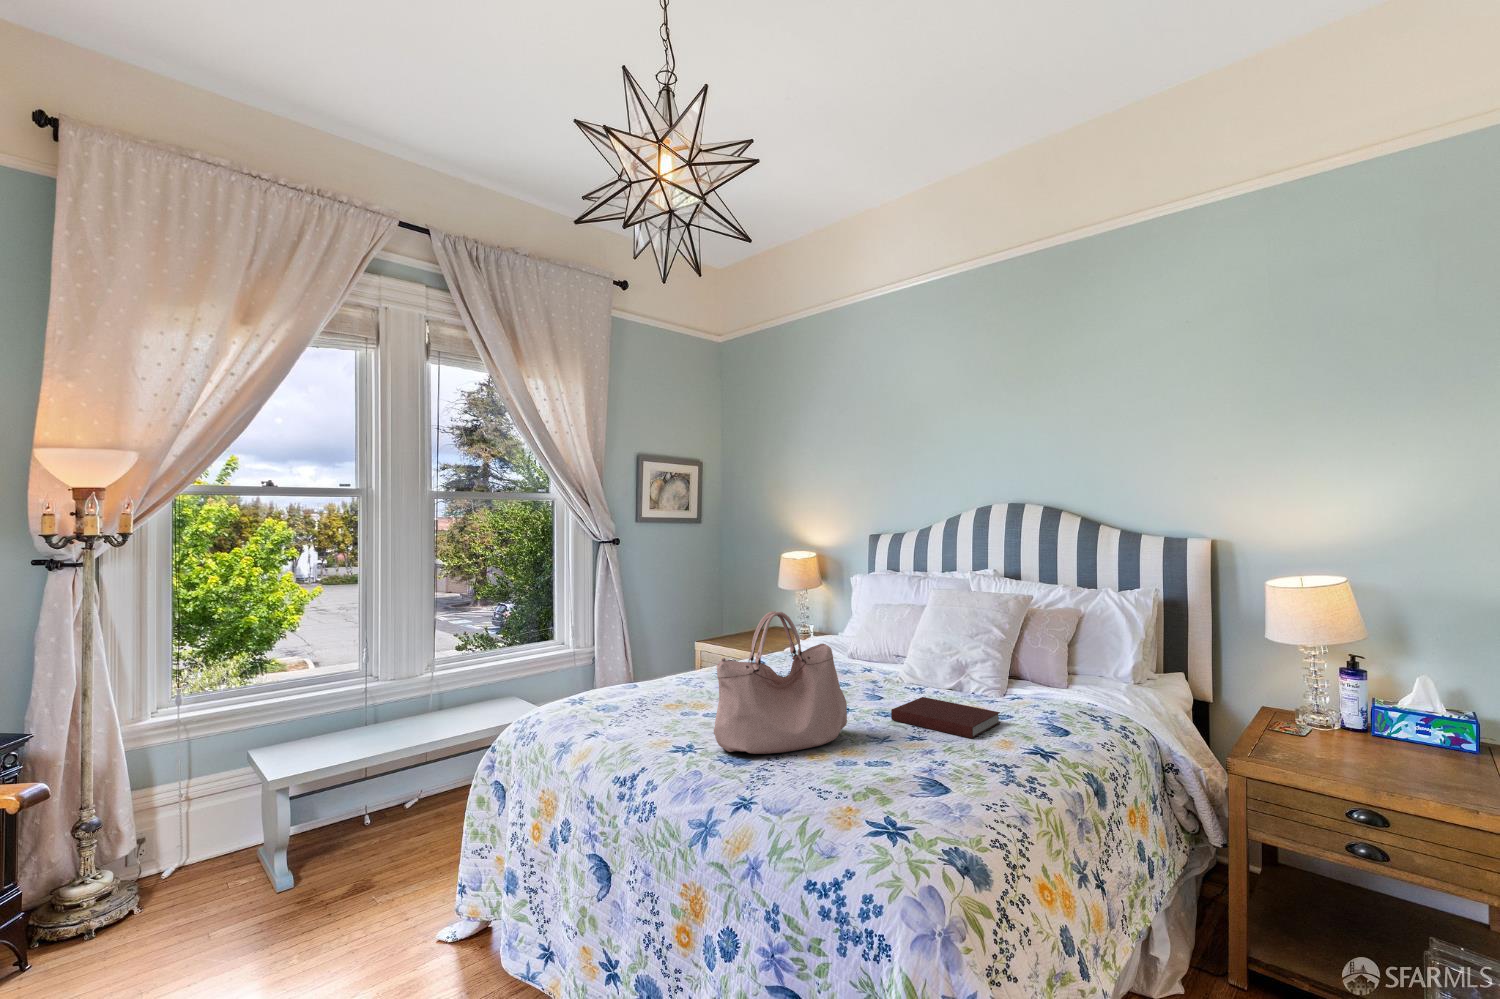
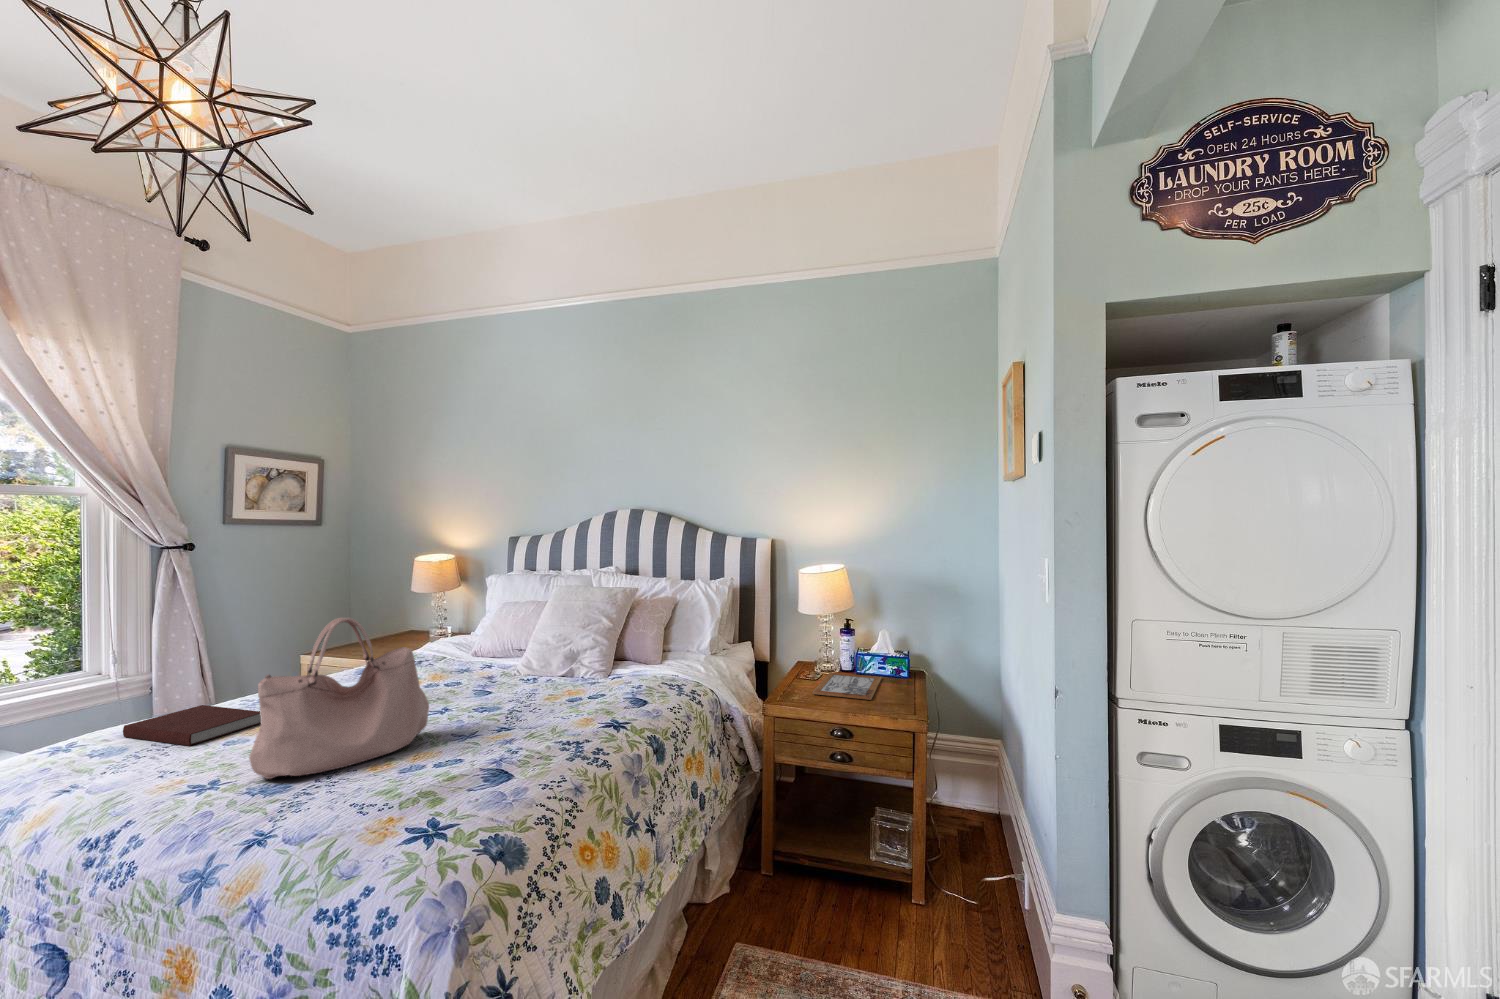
notebook: present [891,697,1000,738] -> present [123,705,261,746]
picture frame: none [1303,728,1421,777] -> present [813,673,882,700]

